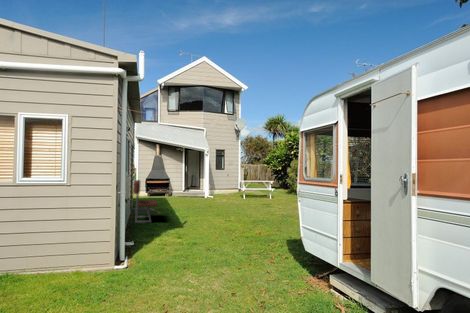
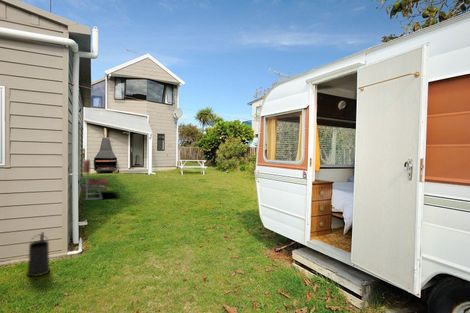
watering can: none [80,247,99,286] -> present [27,233,50,276]

